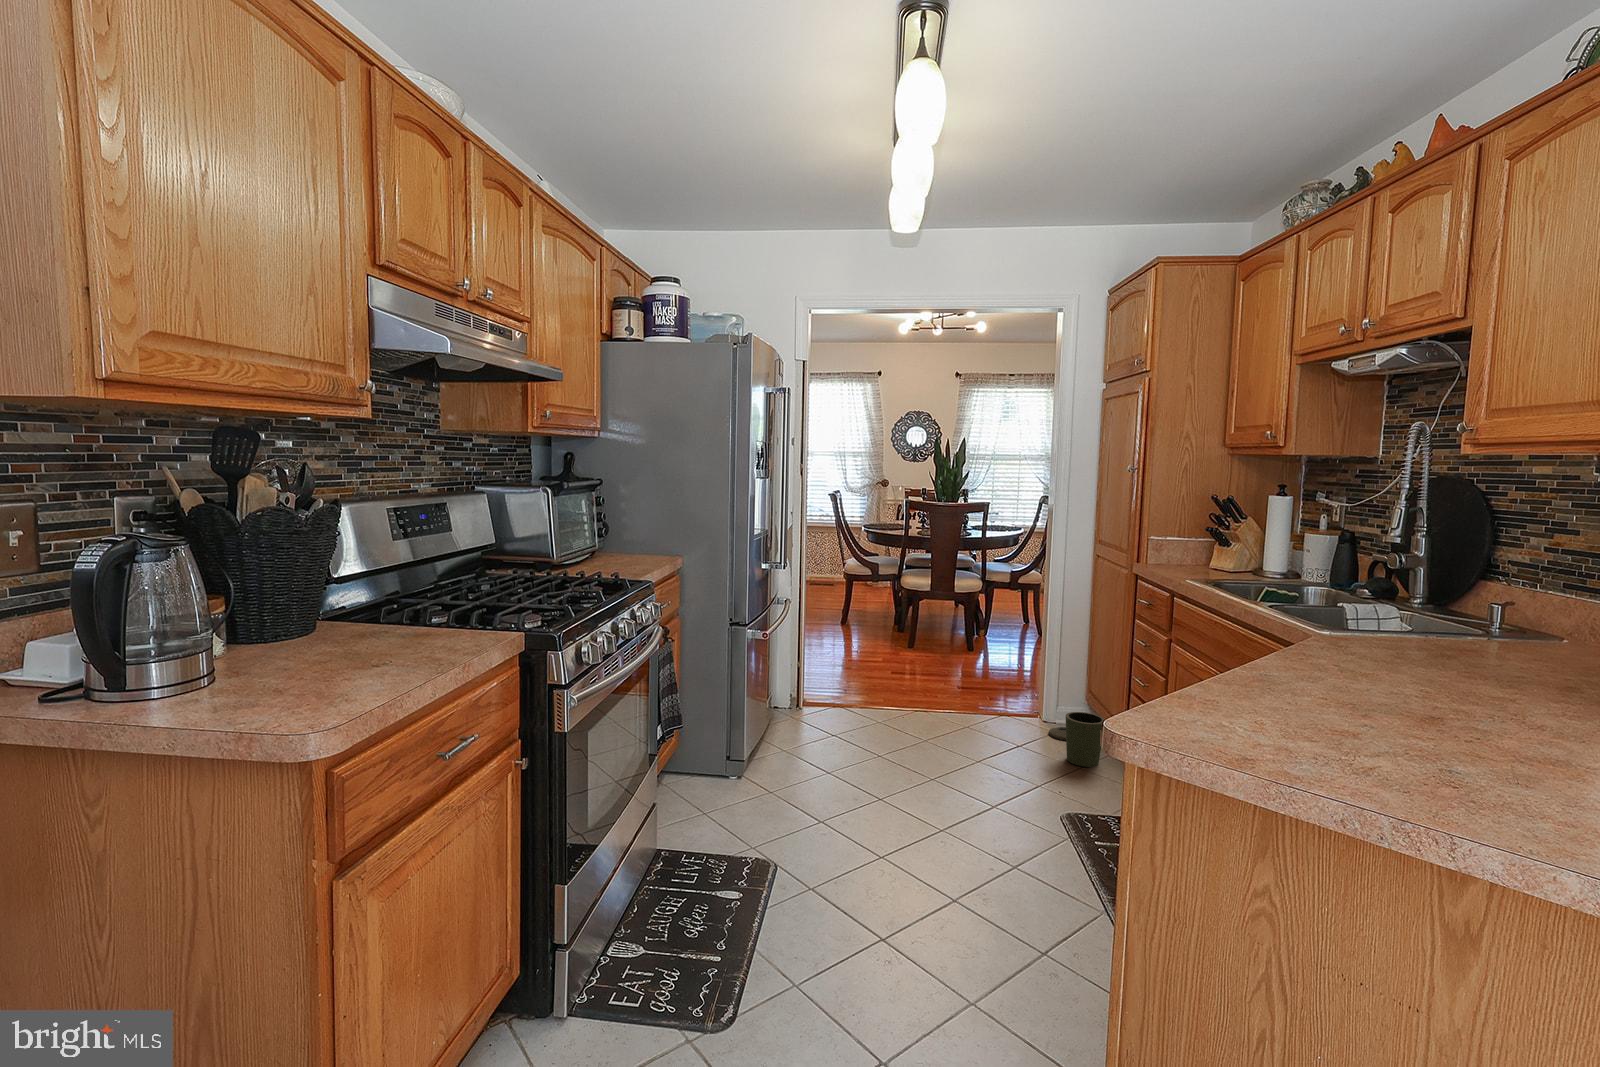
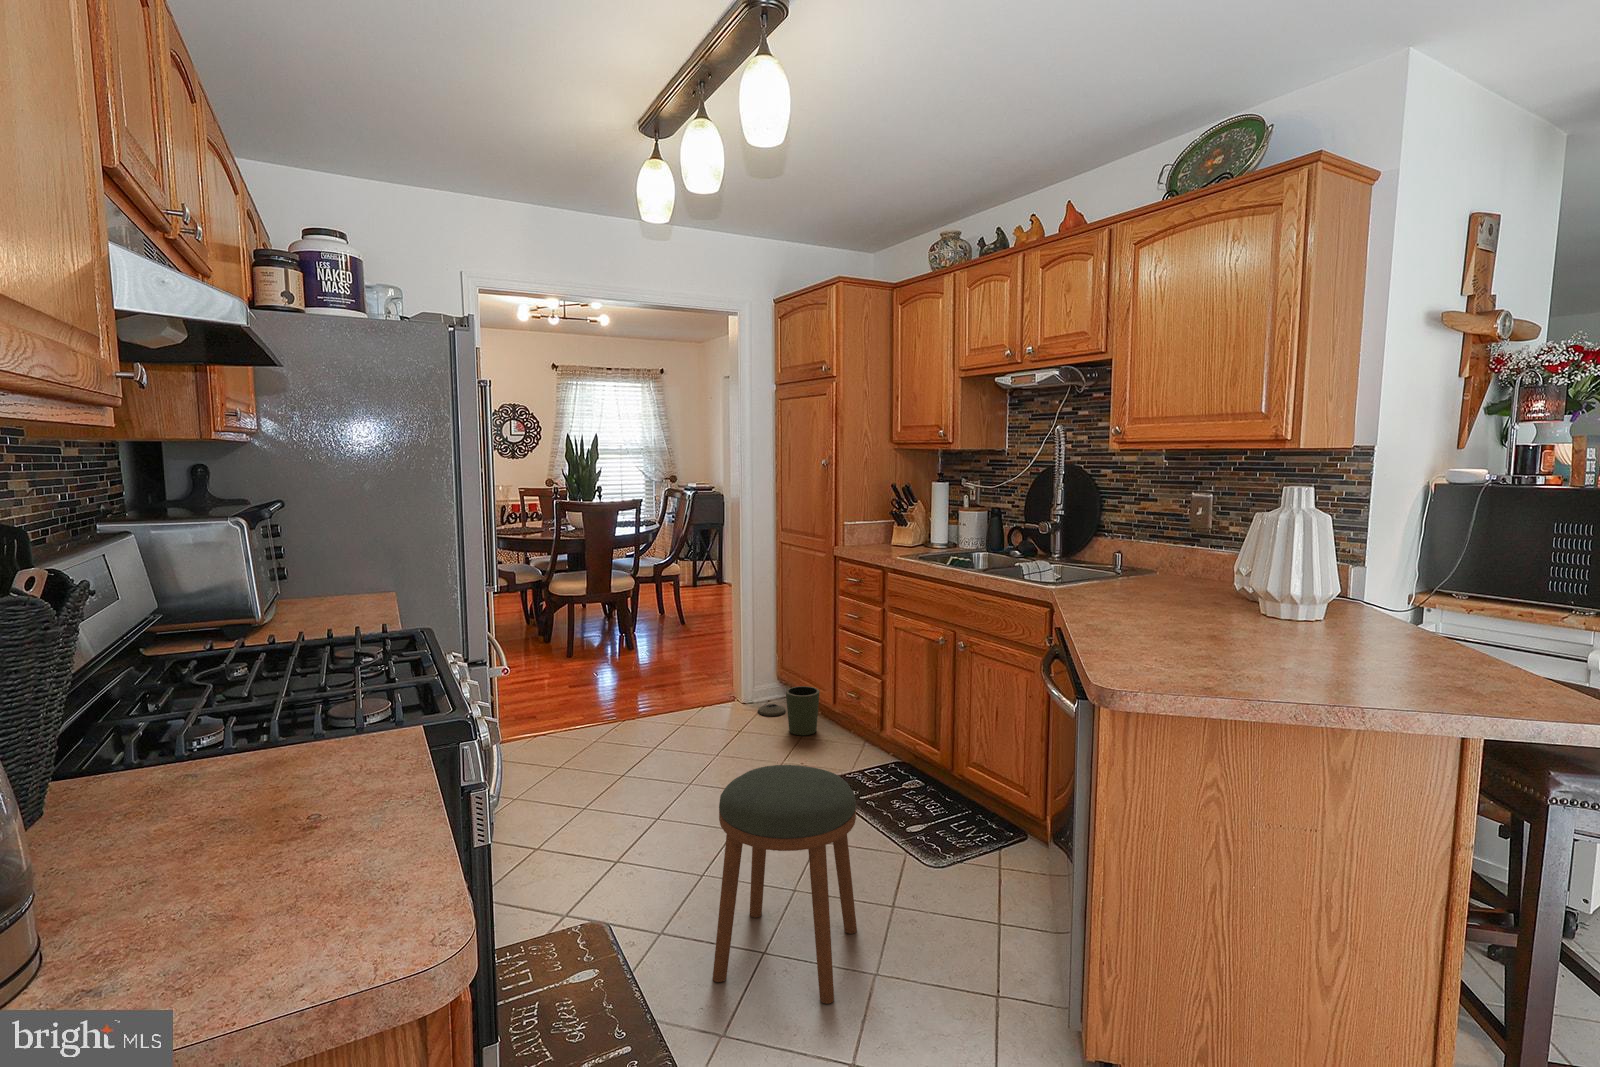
stool: none [817,760,979,1003] -> present [713,765,857,1004]

